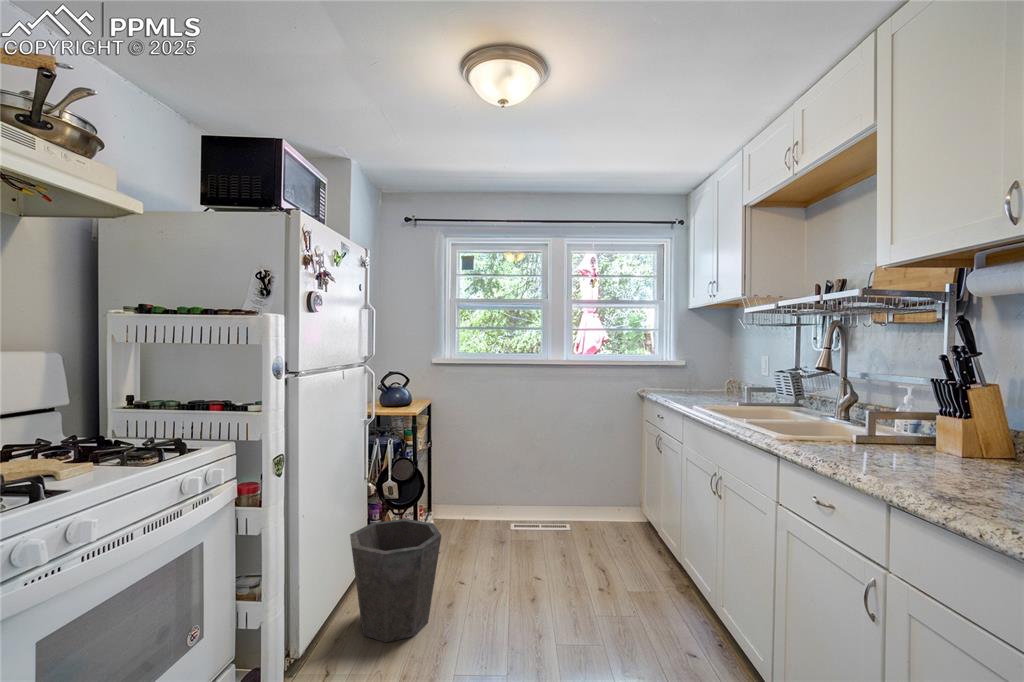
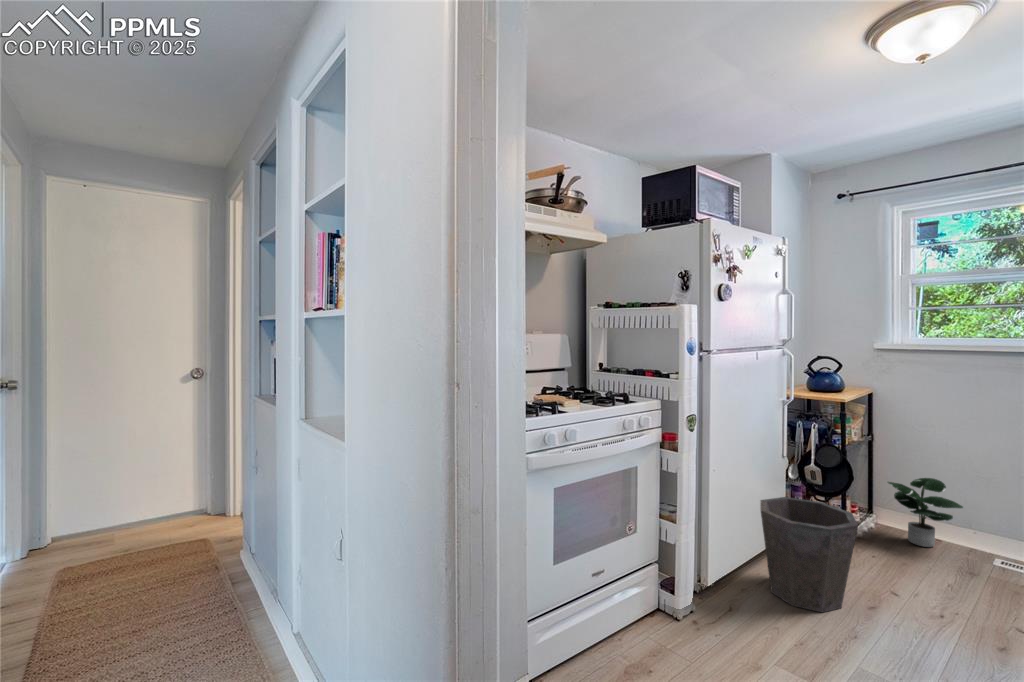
potted plant: none [446,470,497,531] -> present [888,478,964,547]

